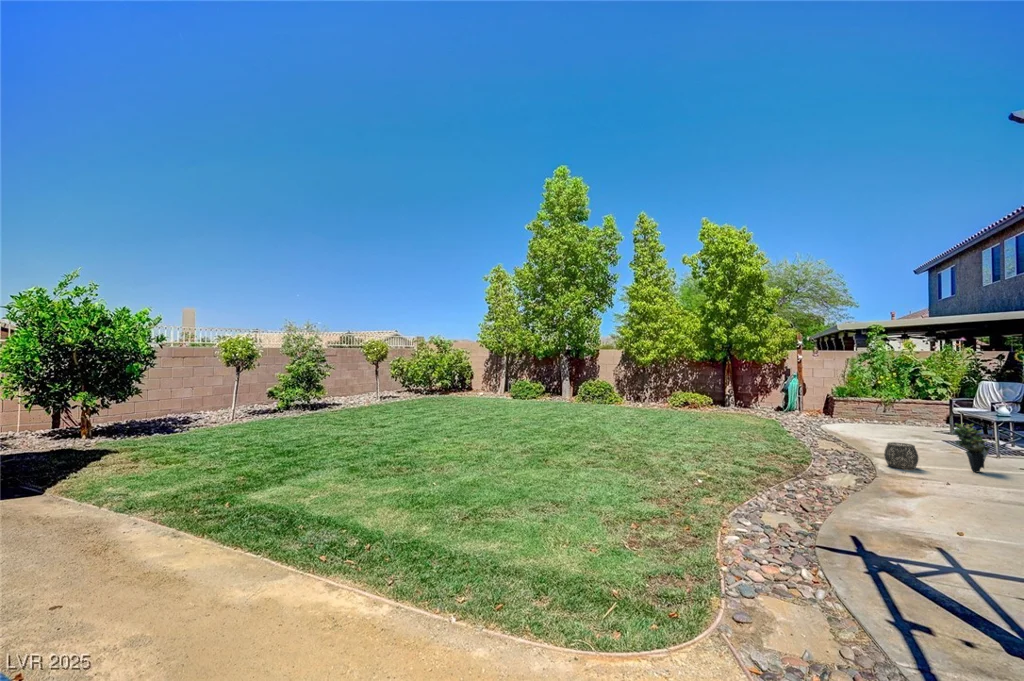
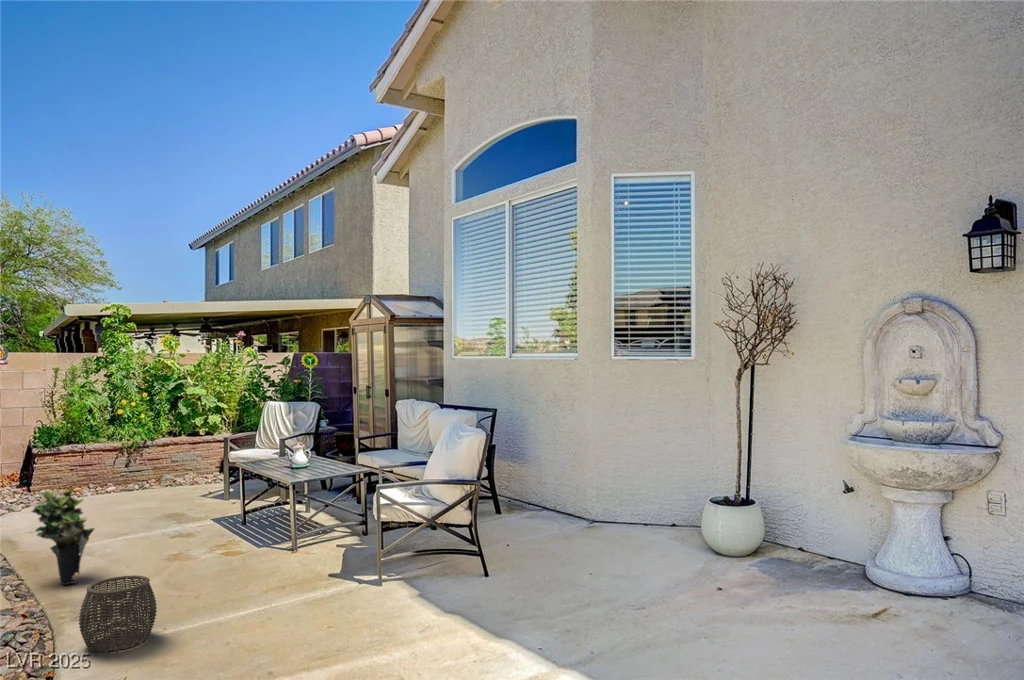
potted plant: present [953,423,991,472] -> present [32,487,94,585]

